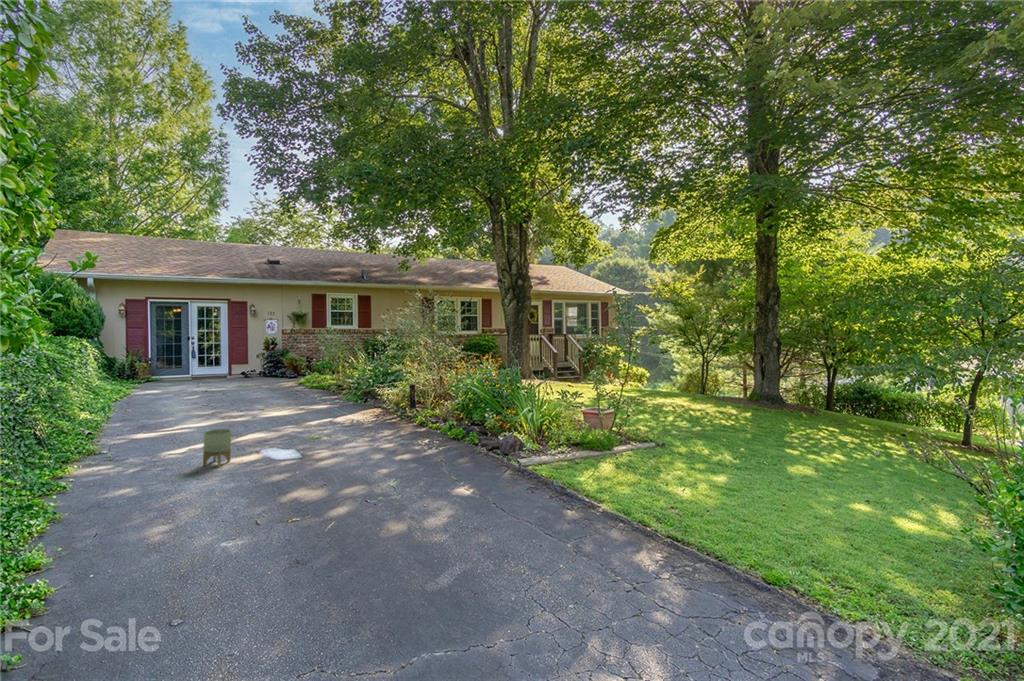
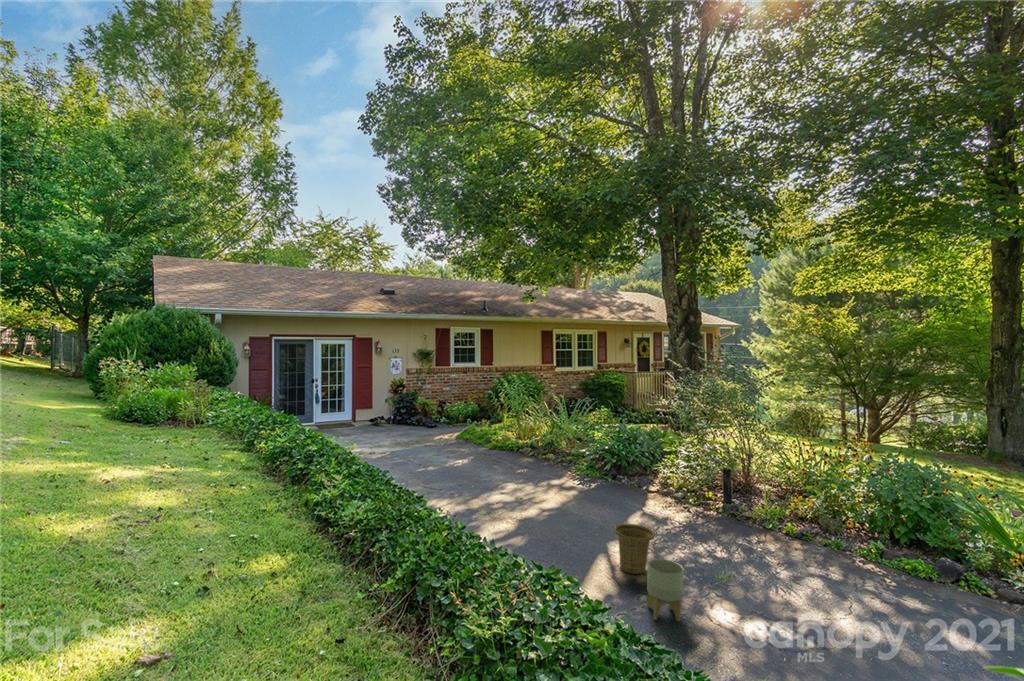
basket: none [234,417,267,449] -> present [614,524,655,575]

